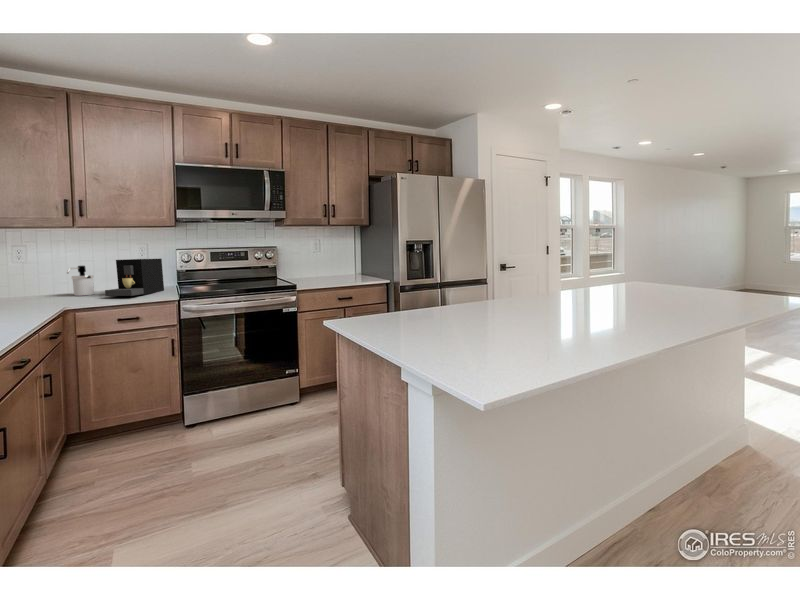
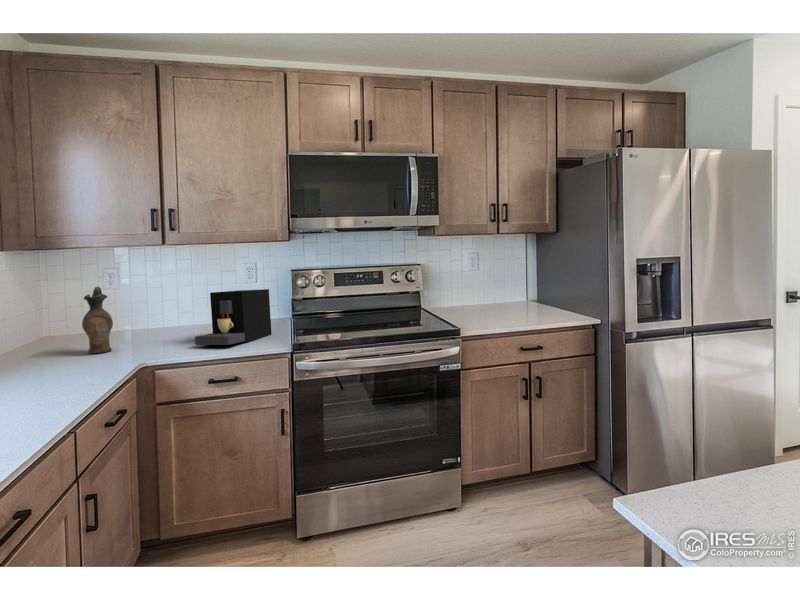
ceramic pitcher: none [12,254,37,302] -> present [82,287,113,353]
soap dispenser: present [67,266,94,296] -> none [149,301,183,343]

